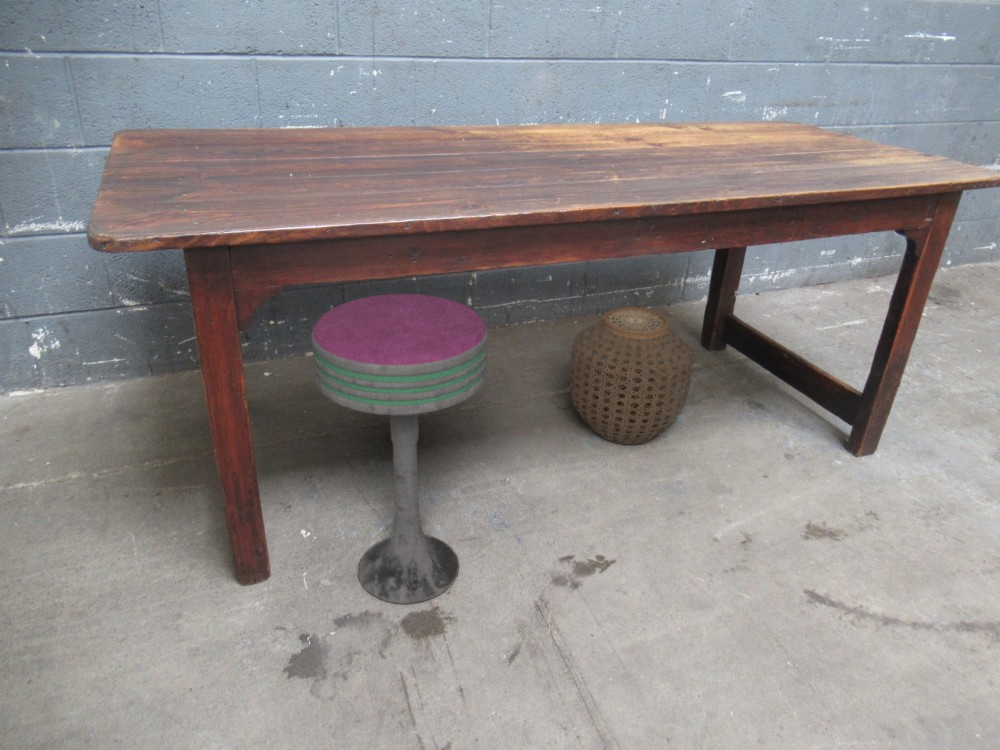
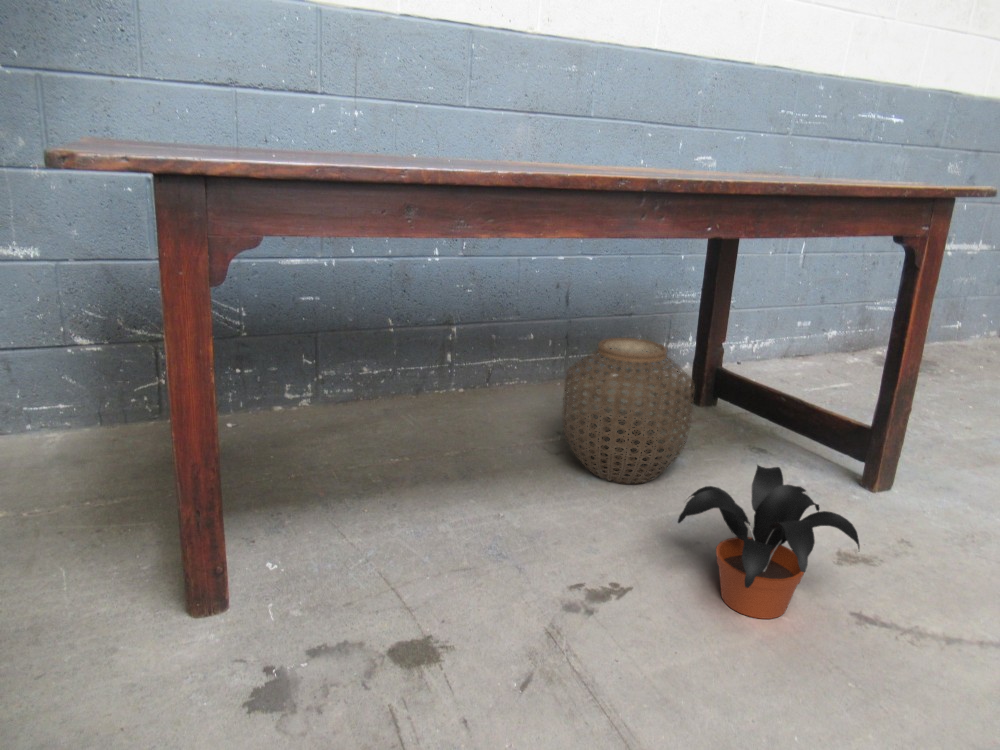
bar stool: present [311,294,488,604] -> none [297,277,492,632]
potted plant: none [656,454,818,594] -> present [678,465,860,619]

